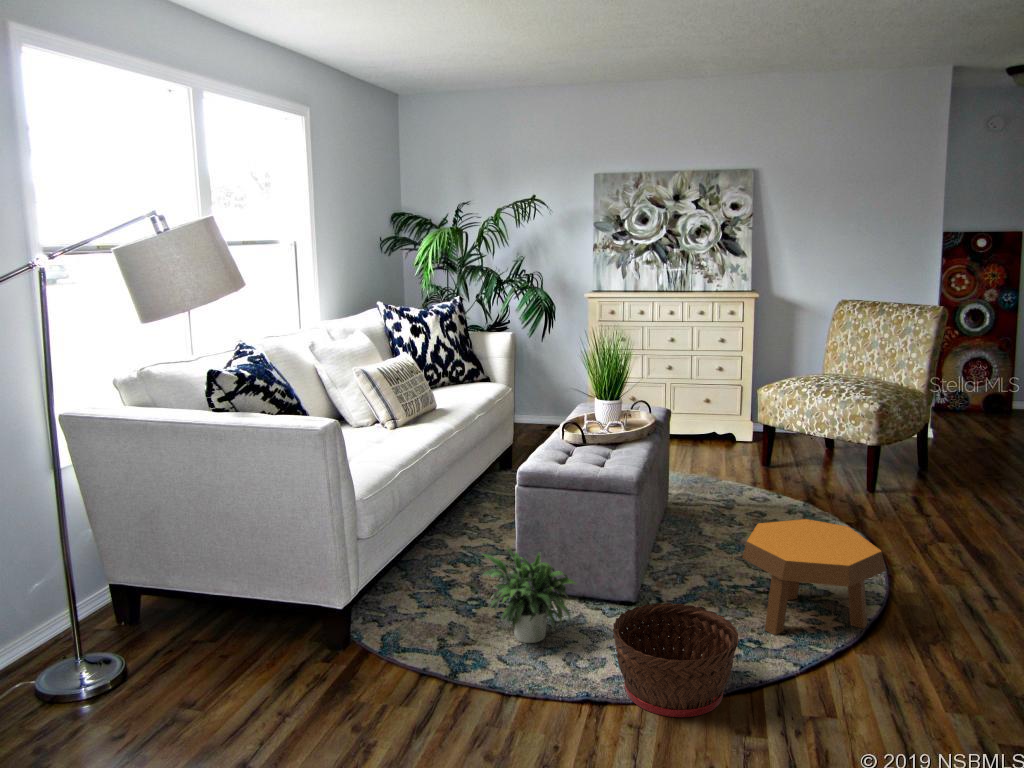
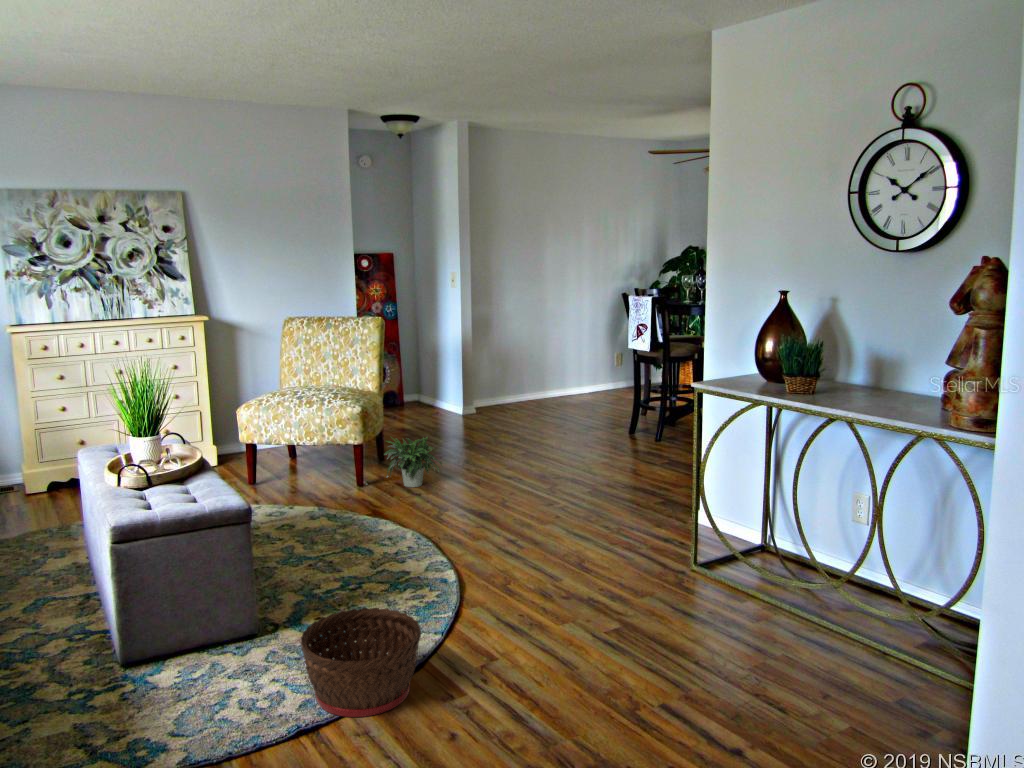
footstool: present [742,519,885,635] -> none [348,509,465,618]
potted plant: present [473,548,577,643] -> present [366,437,442,487]

